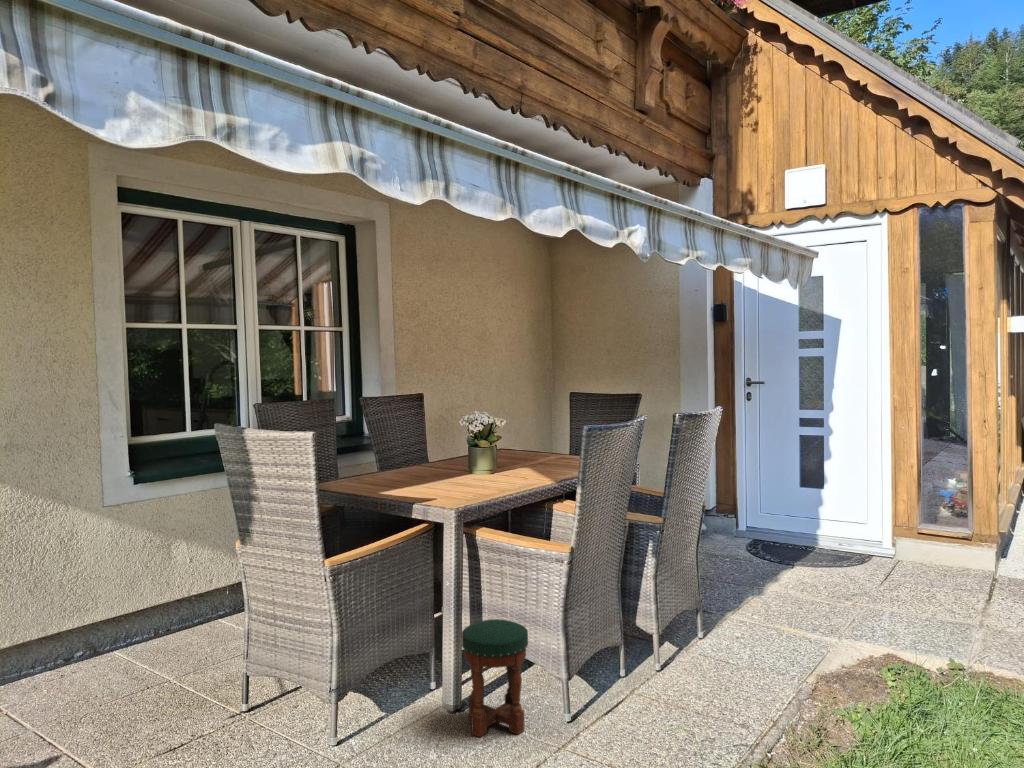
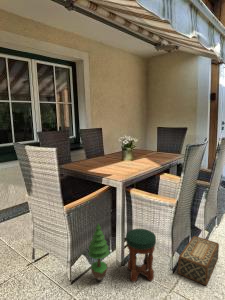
potted tree: none [374,599,424,735] -> present [88,224,109,280]
woven basket: none [582,644,682,737] -> present [178,236,219,285]

